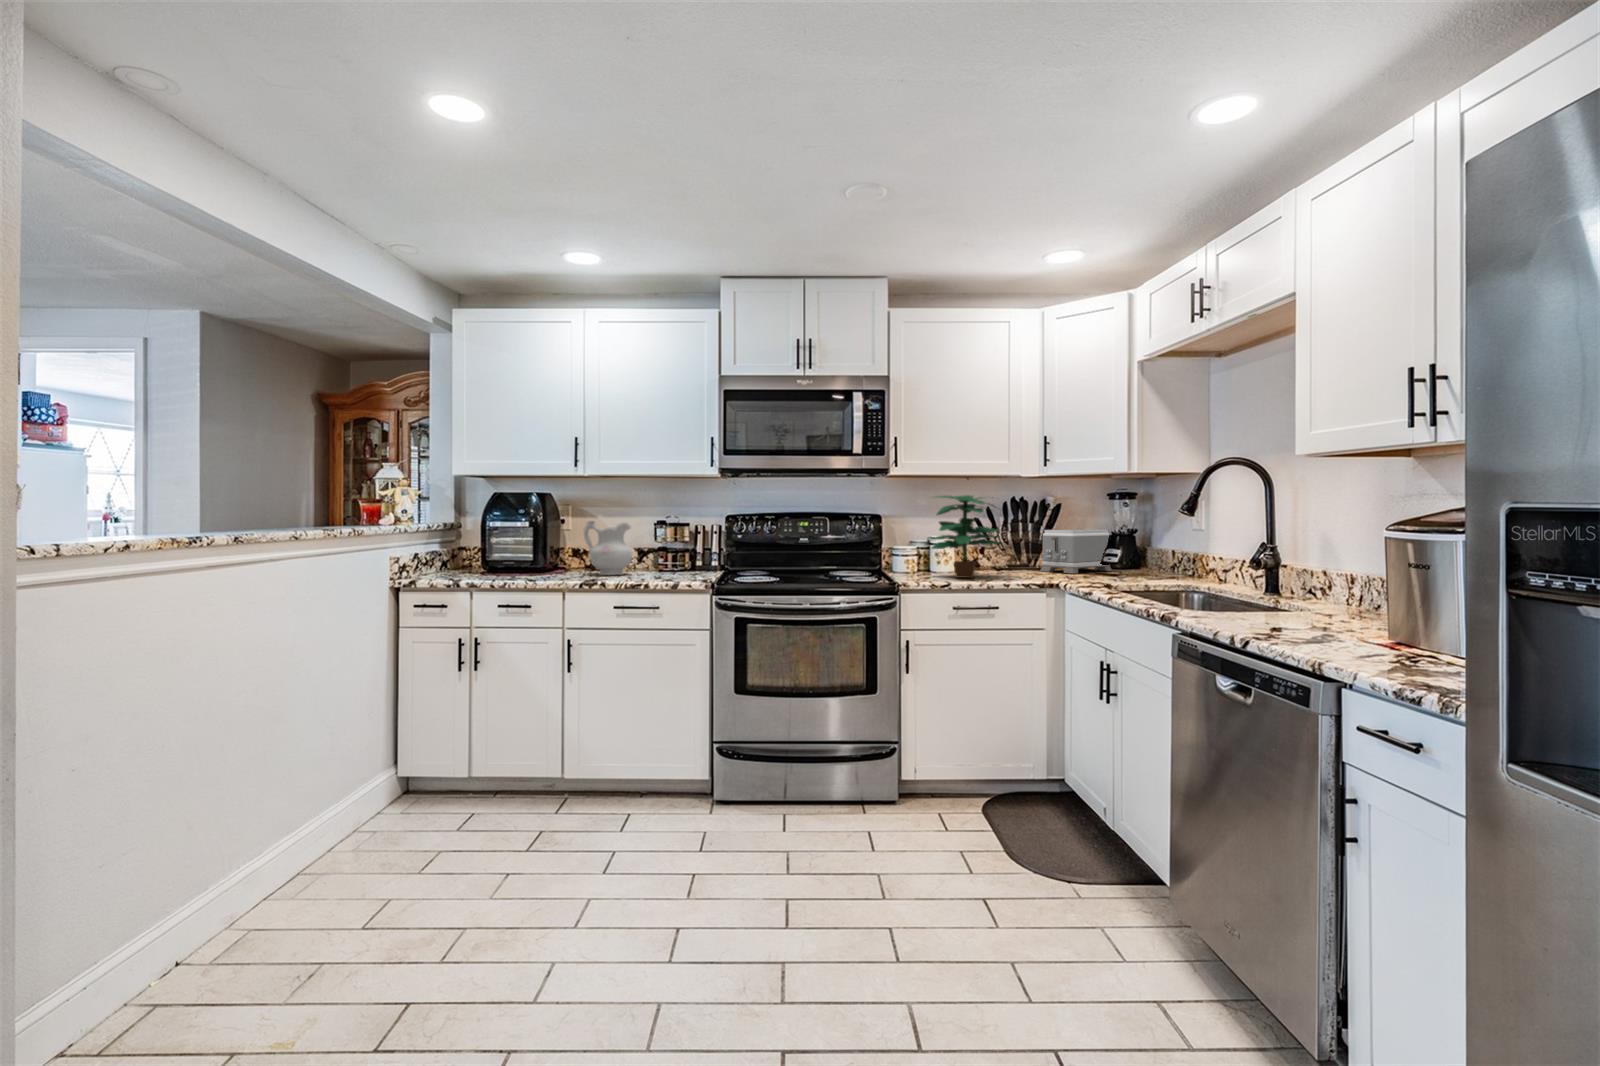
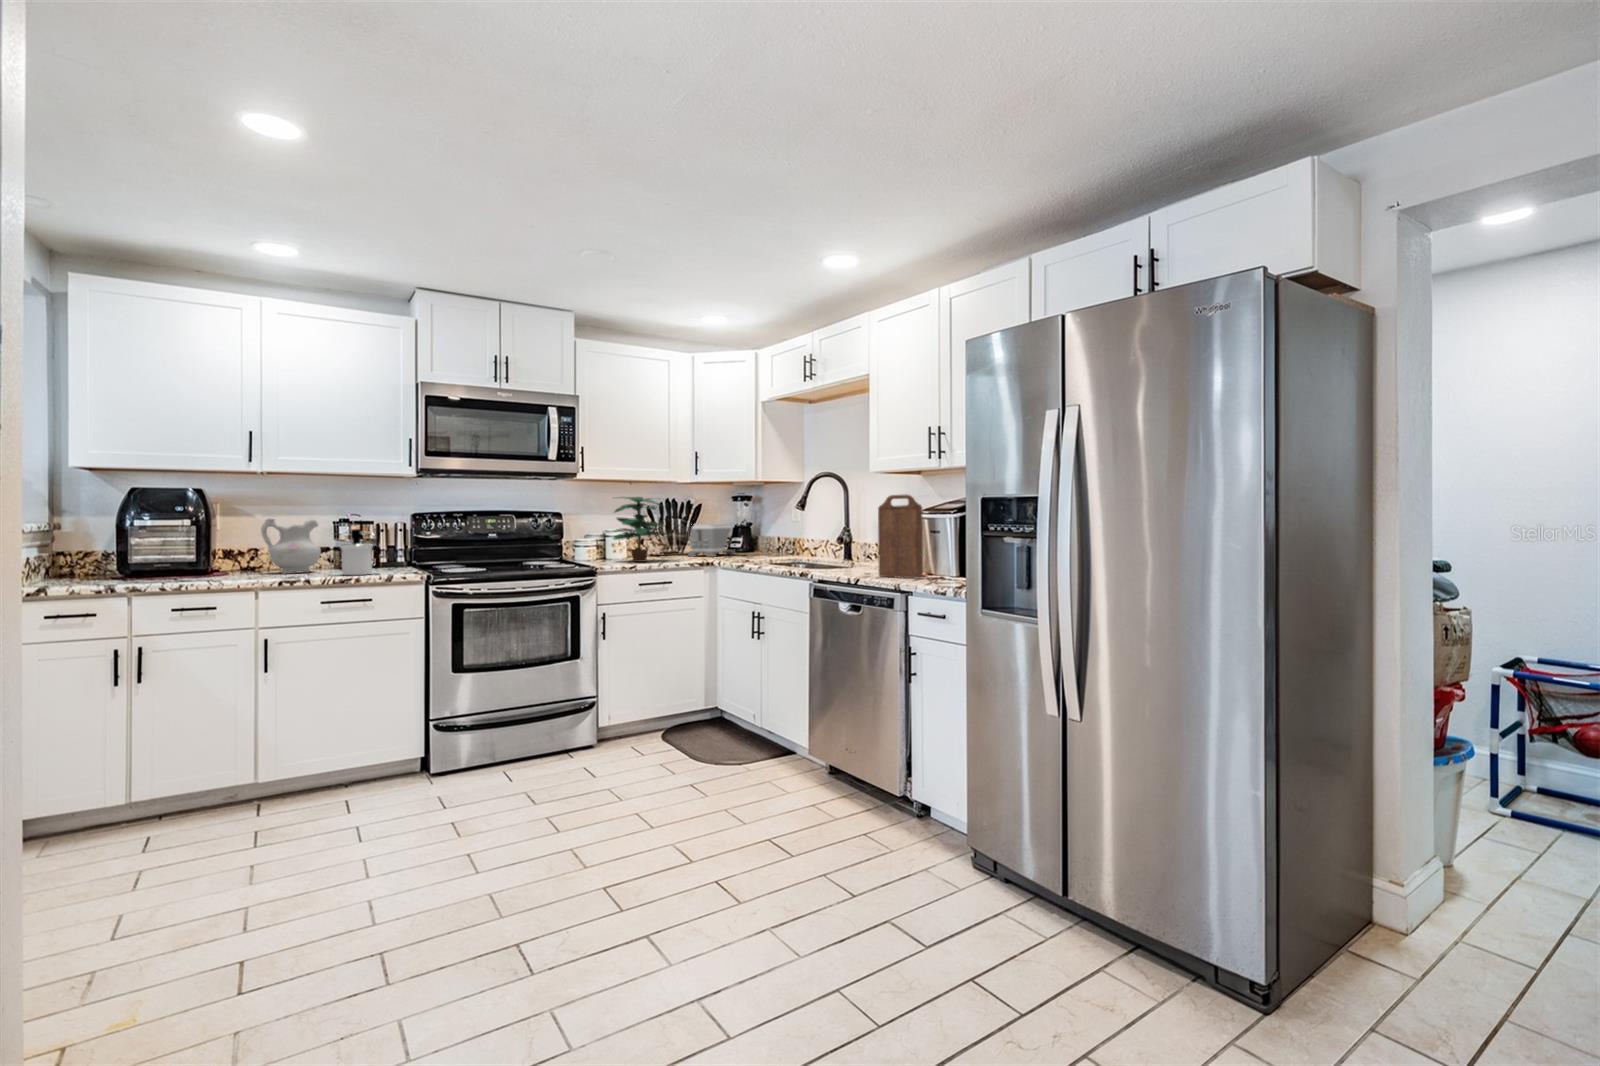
cutting board: none [1297,495,1389,647] -> present [878,494,923,578]
soap dispenser: none [636,533,665,581] -> present [340,529,376,575]

